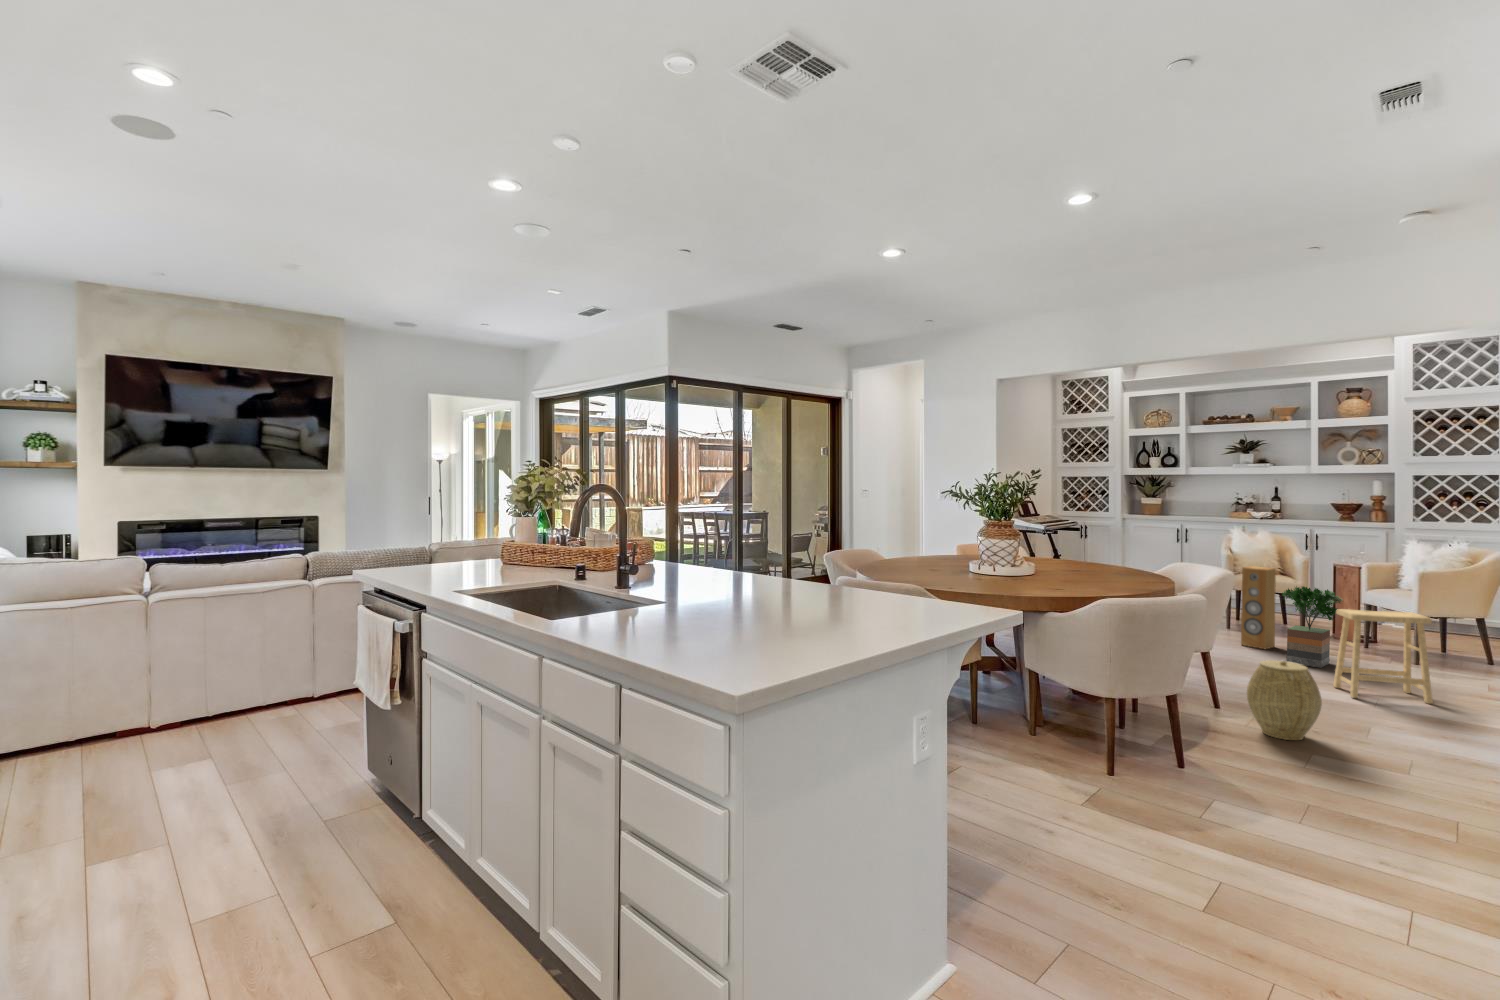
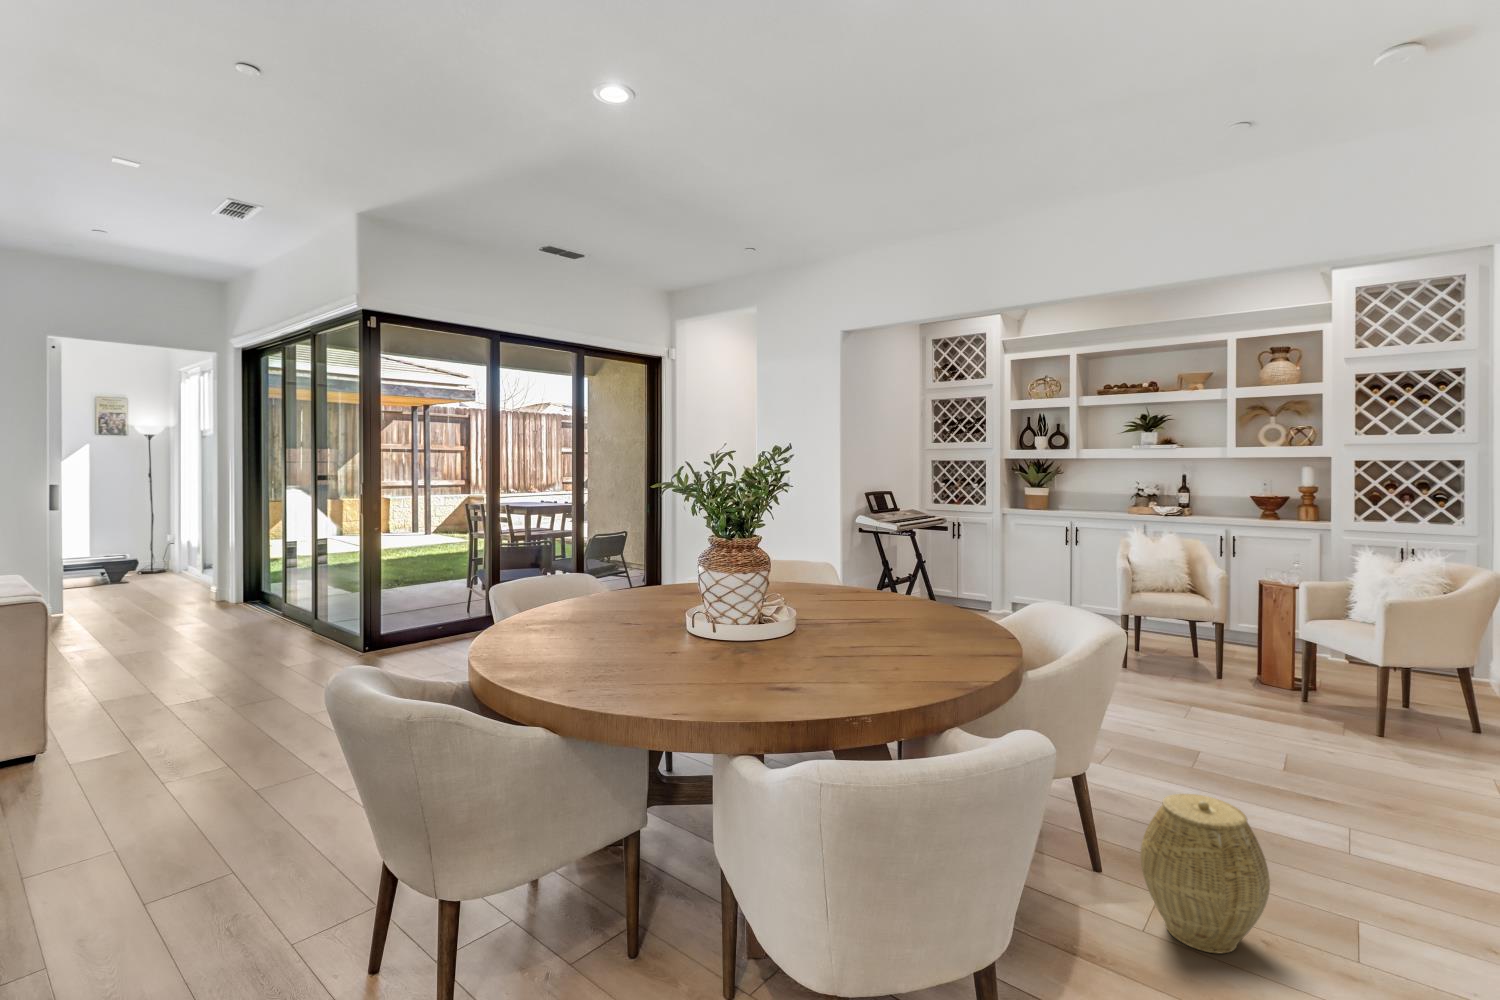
speaker: present [1241,566,1276,649] -> none [1138,587,1185,706]
potted tree: present [1283,586,1343,668] -> none [1192,620,1281,744]
footstool: present [1333,609,1433,704] -> none [1268,669,1422,827]

